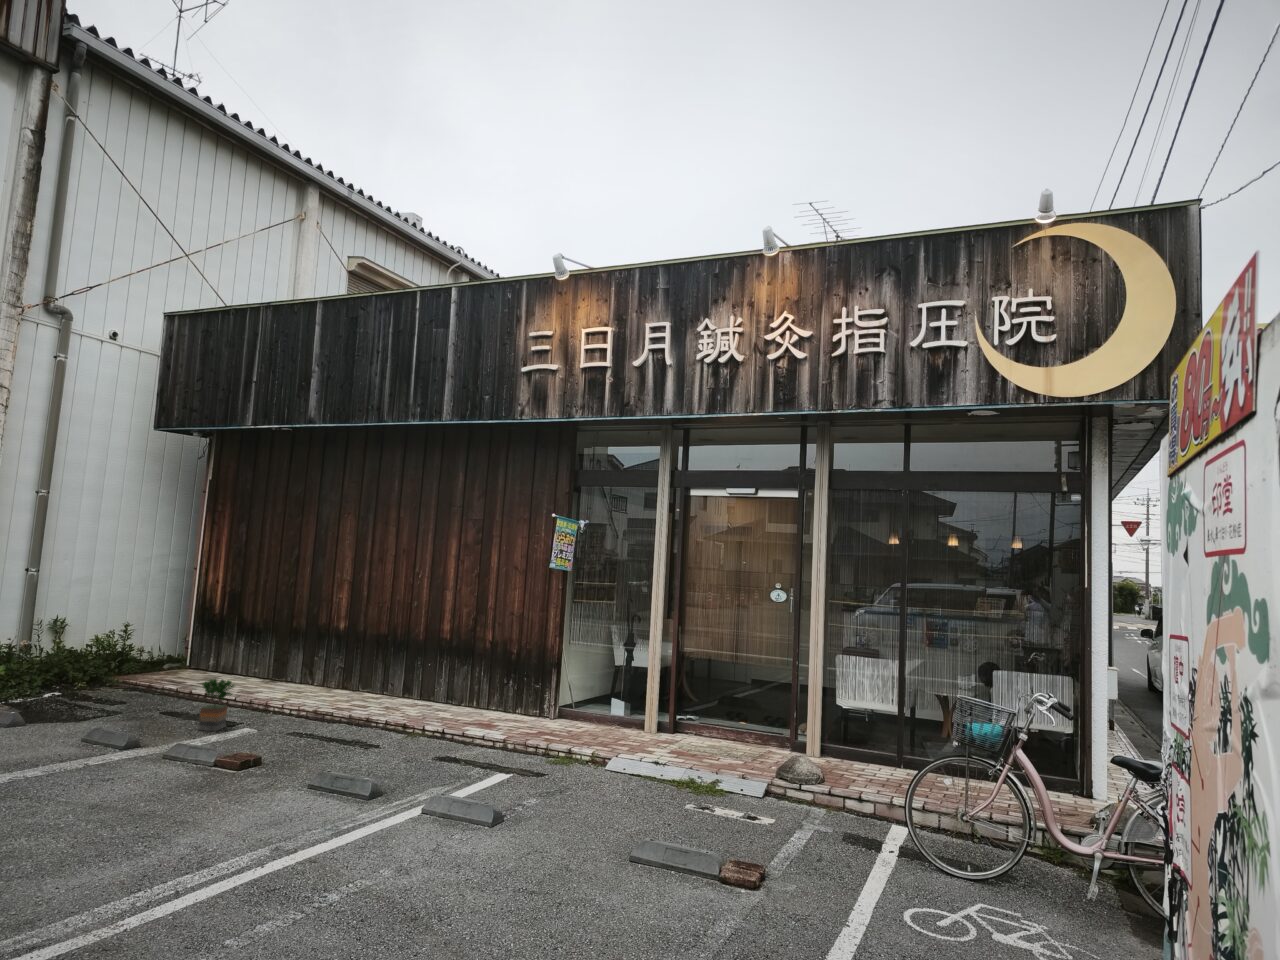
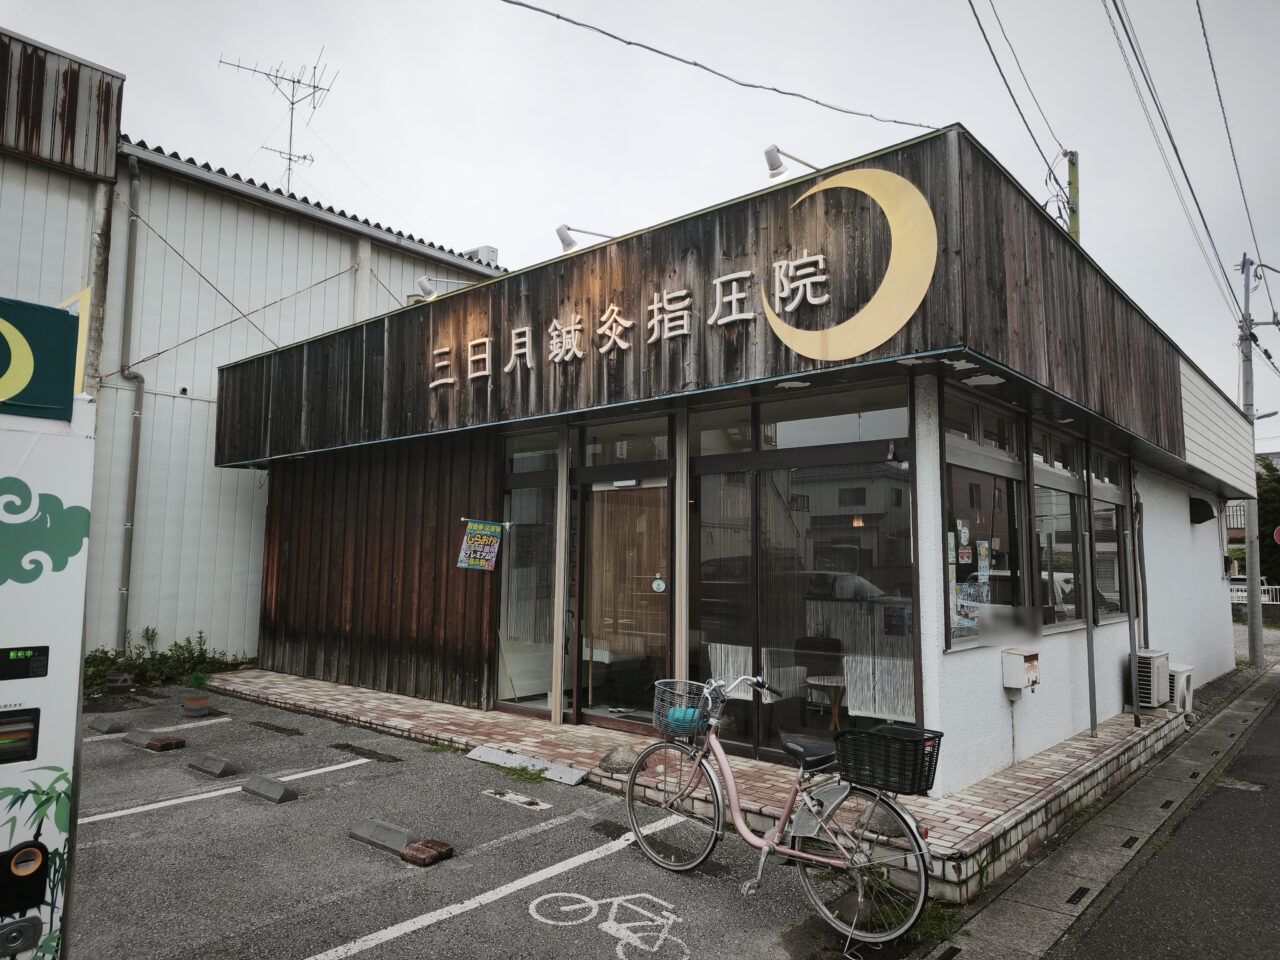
bucket: none [48,677,85,710] -> present [106,671,134,697]

